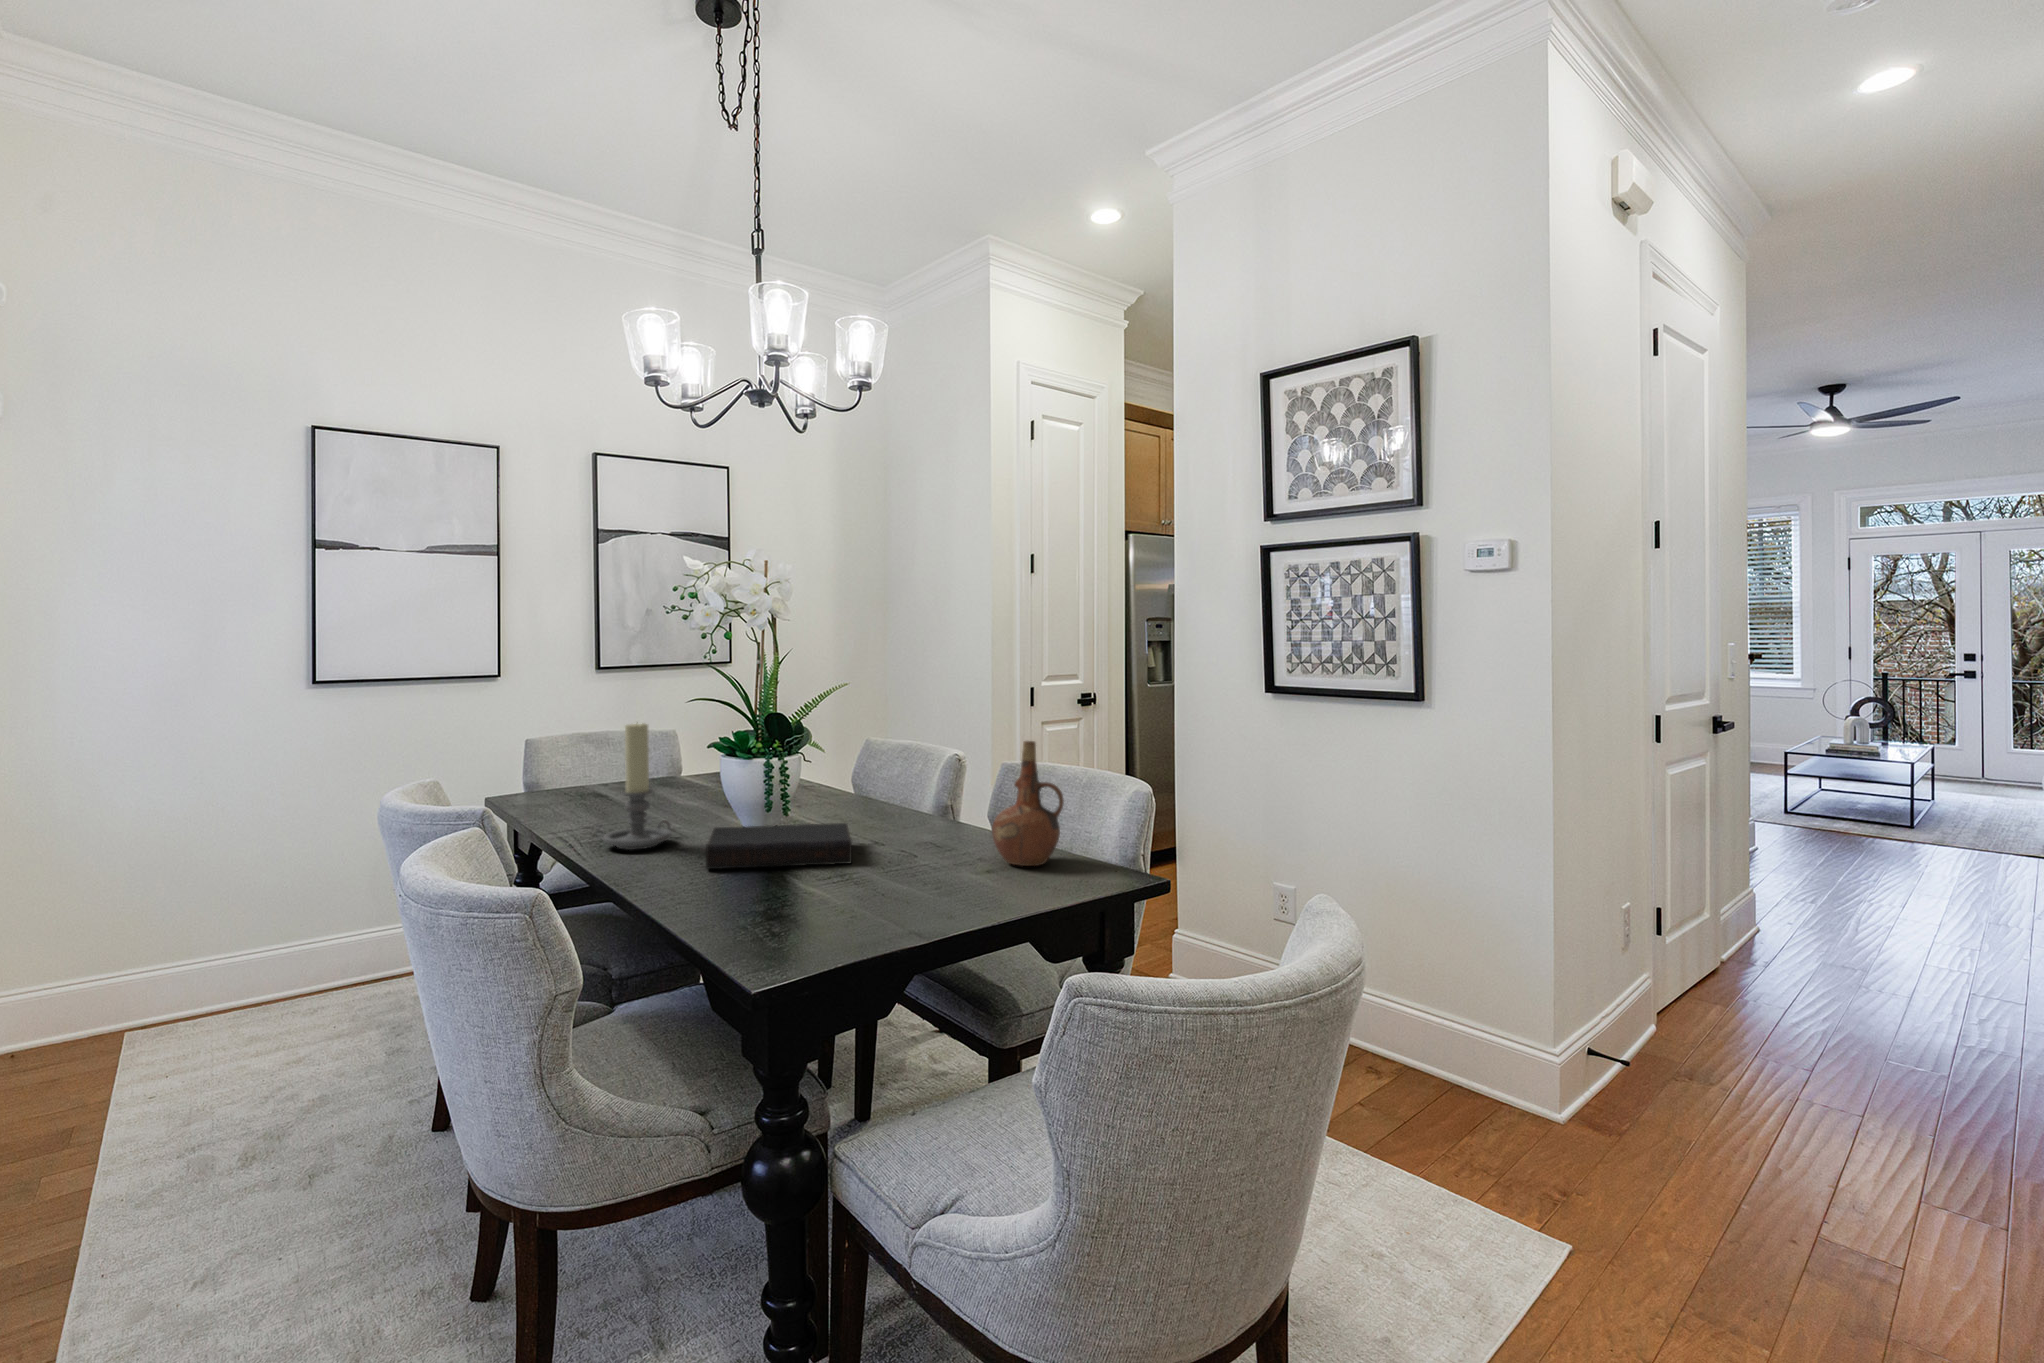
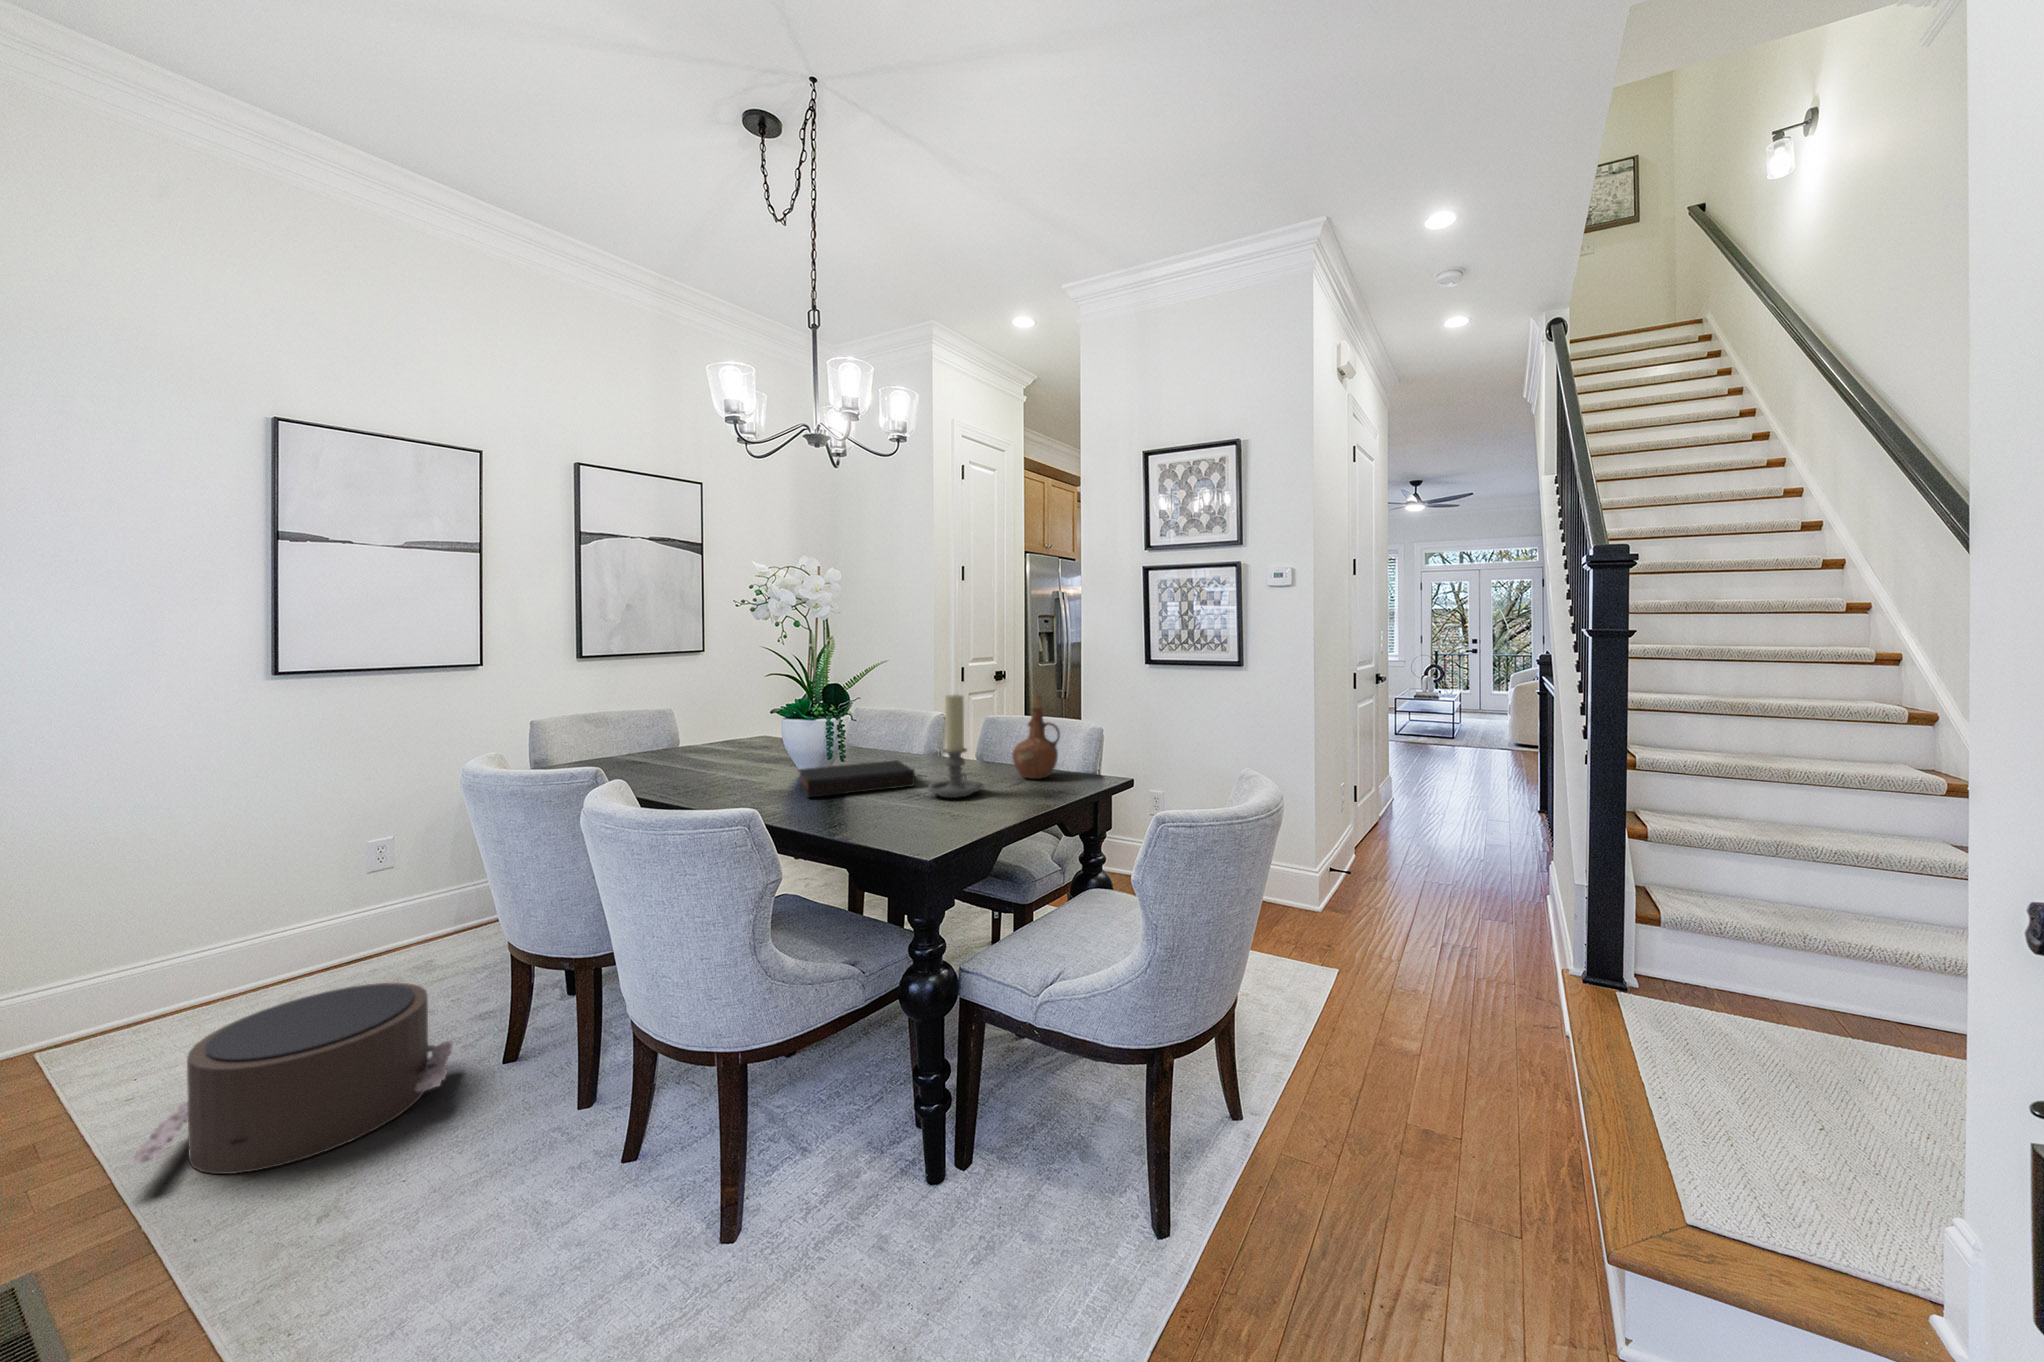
candle holder: present [603,723,672,850] -> present [928,695,983,798]
pouf: none [37,1037,352,1233] -> present [132,983,452,1174]

